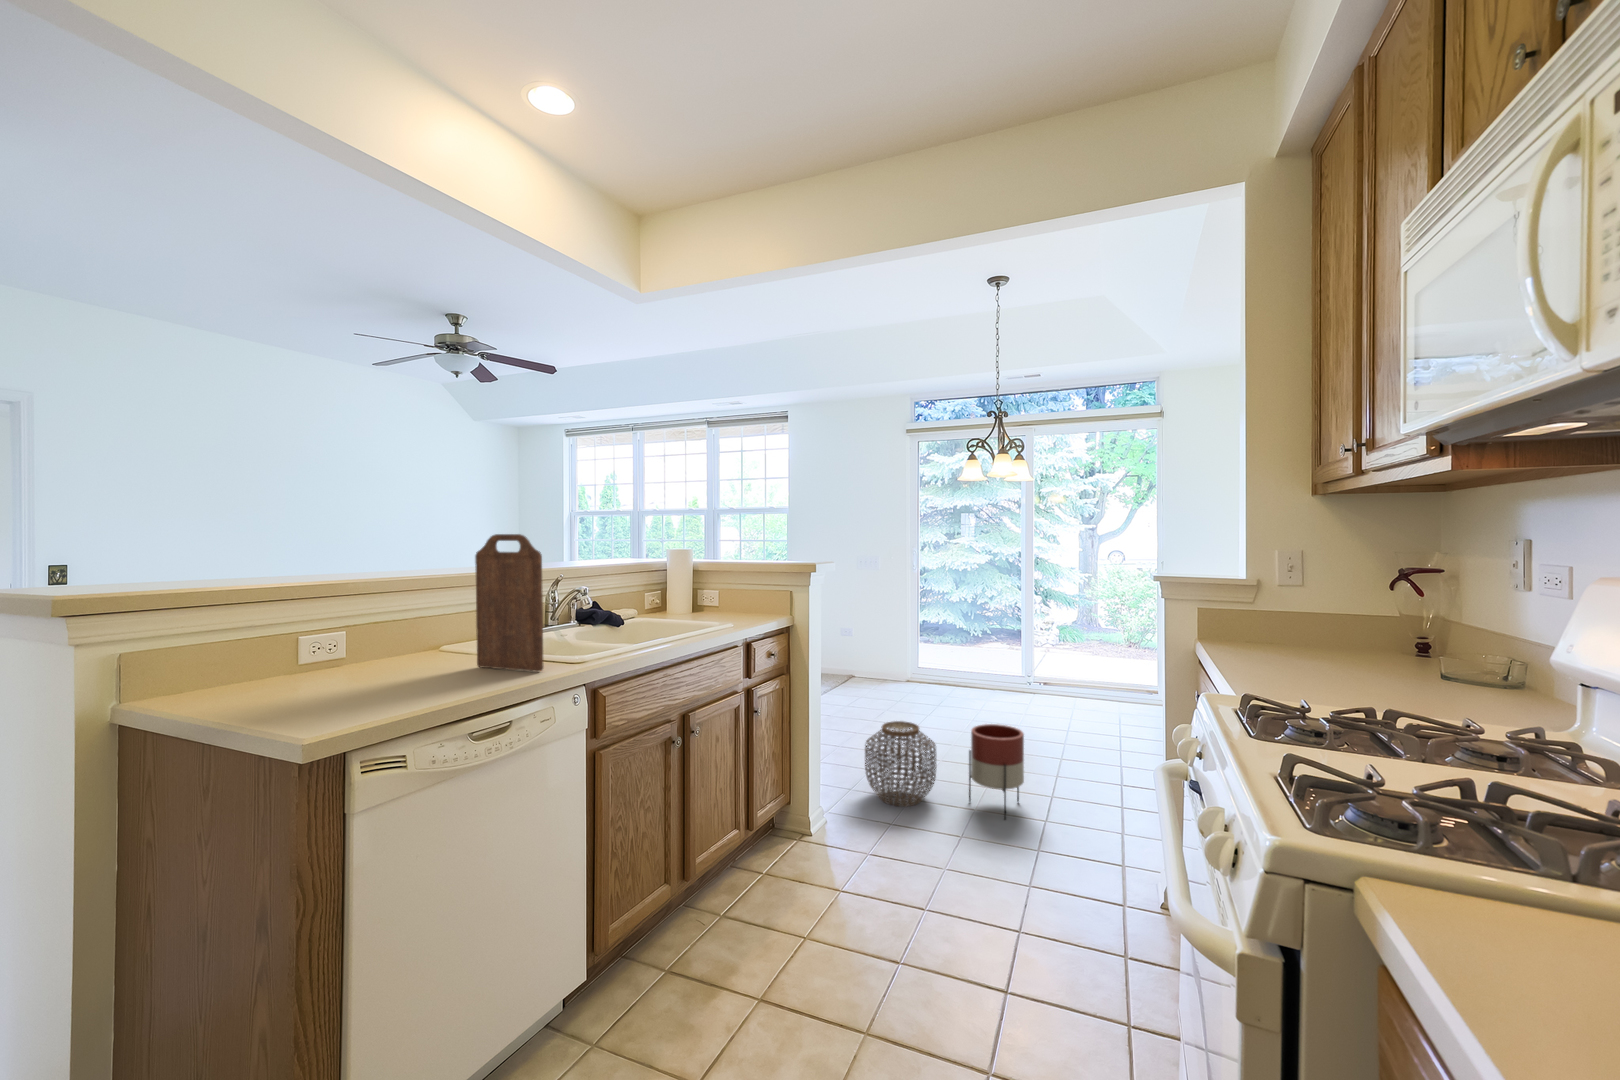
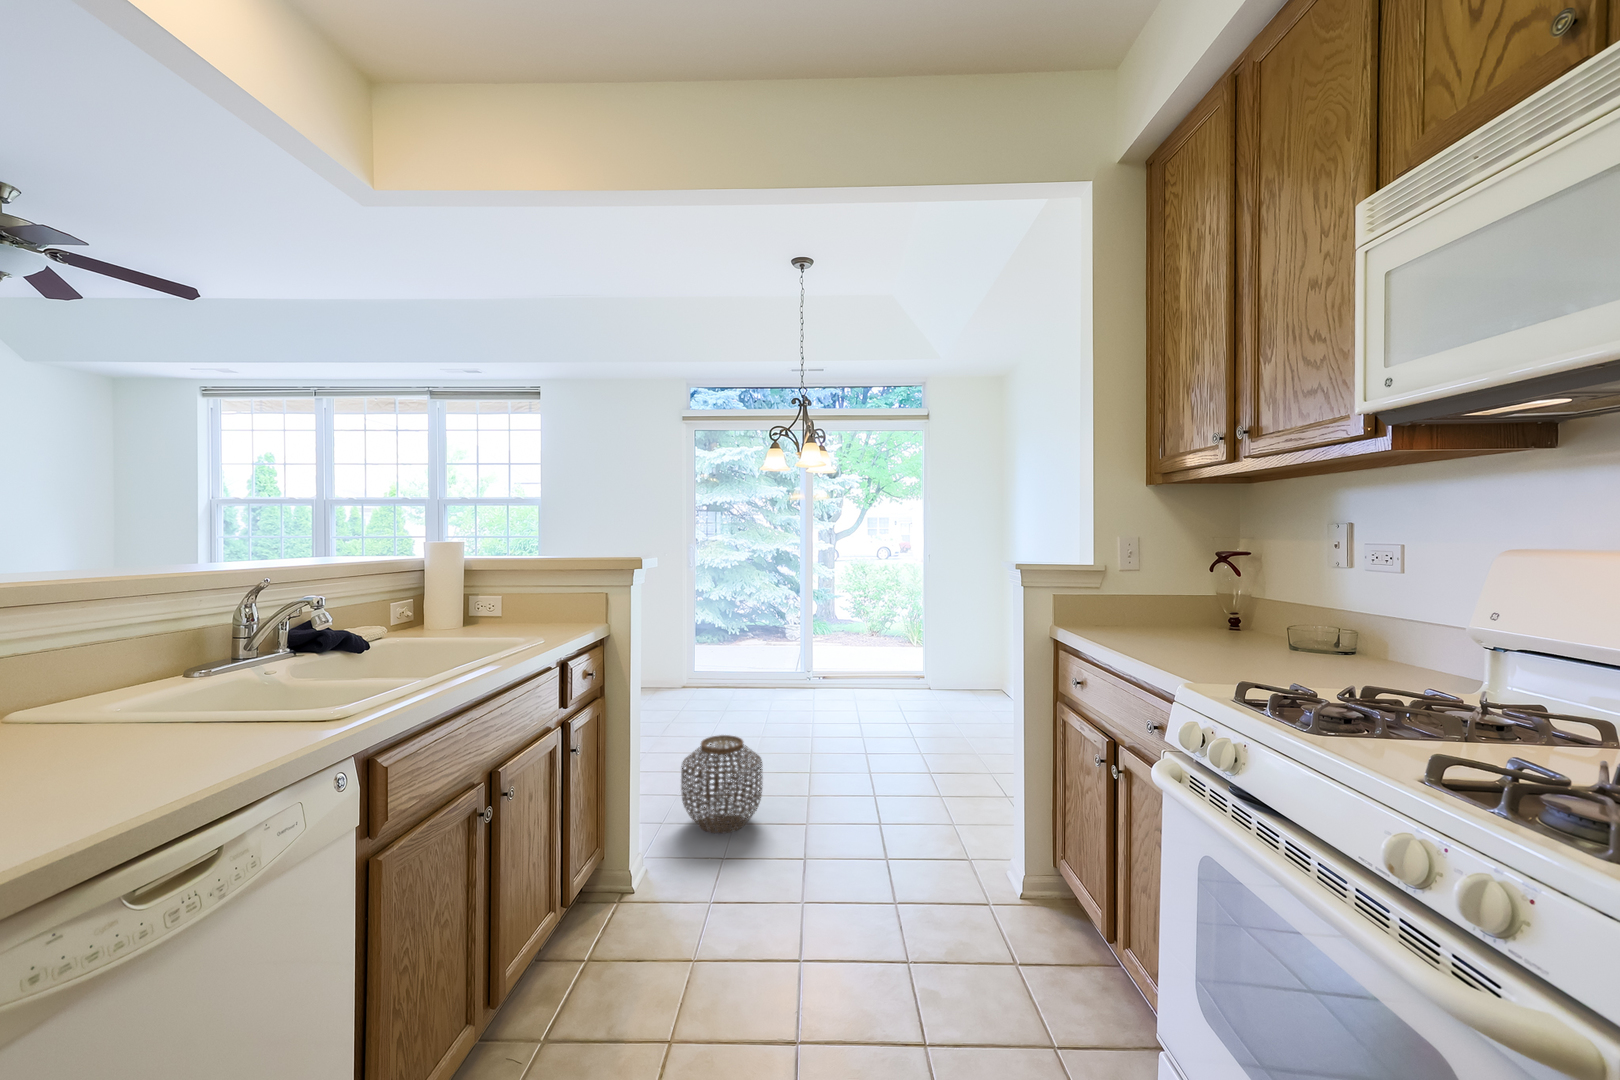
cutting board: present [475,534,544,672] -> none [111,501,273,748]
planter: present [969,724,1024,819] -> none [795,727,853,829]

